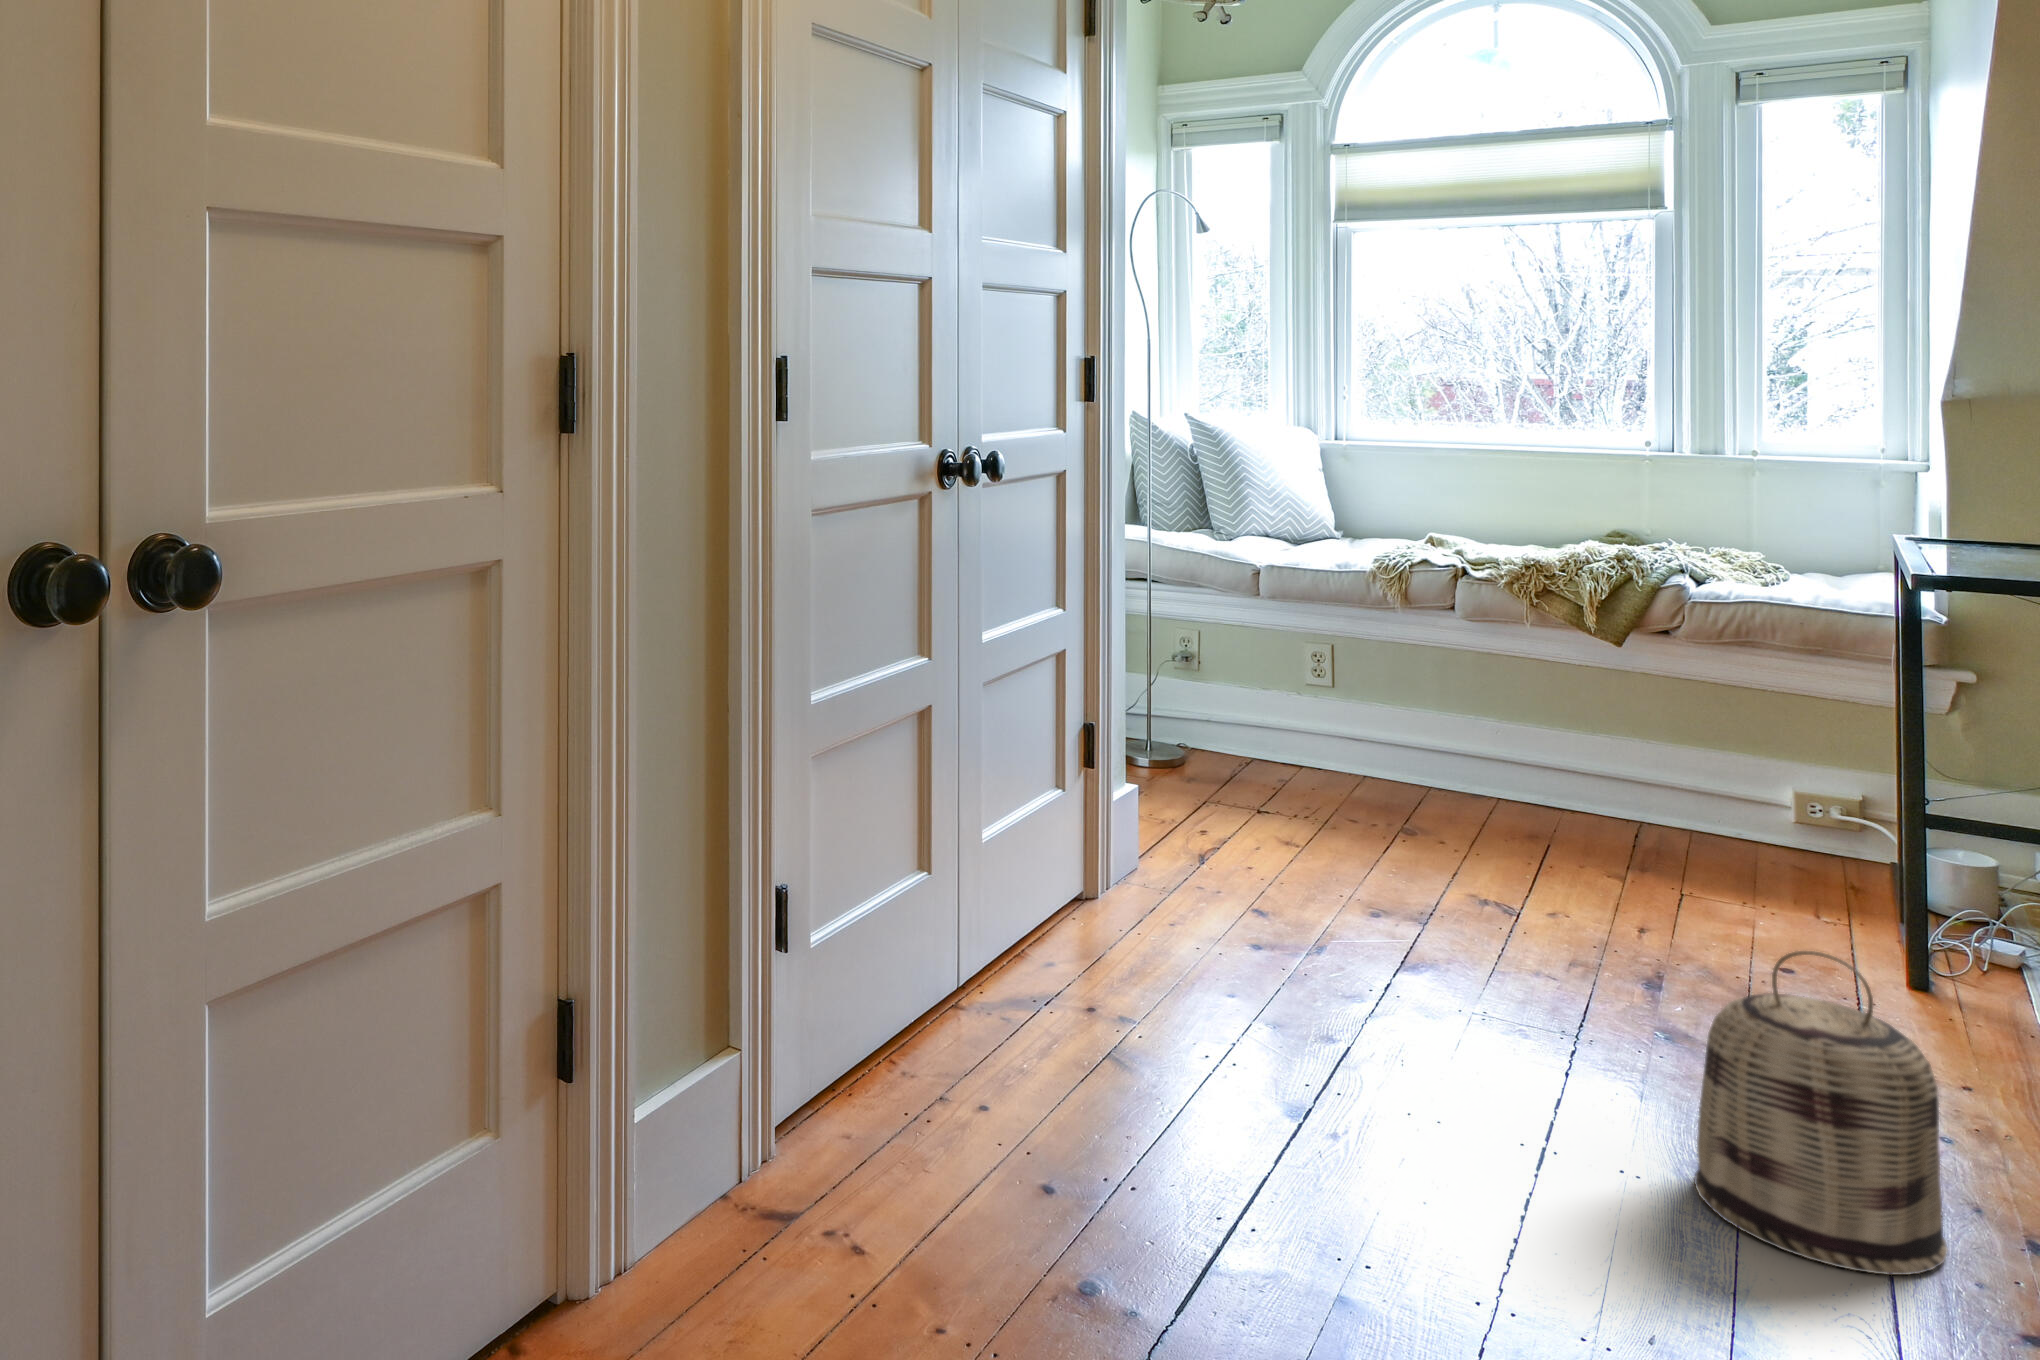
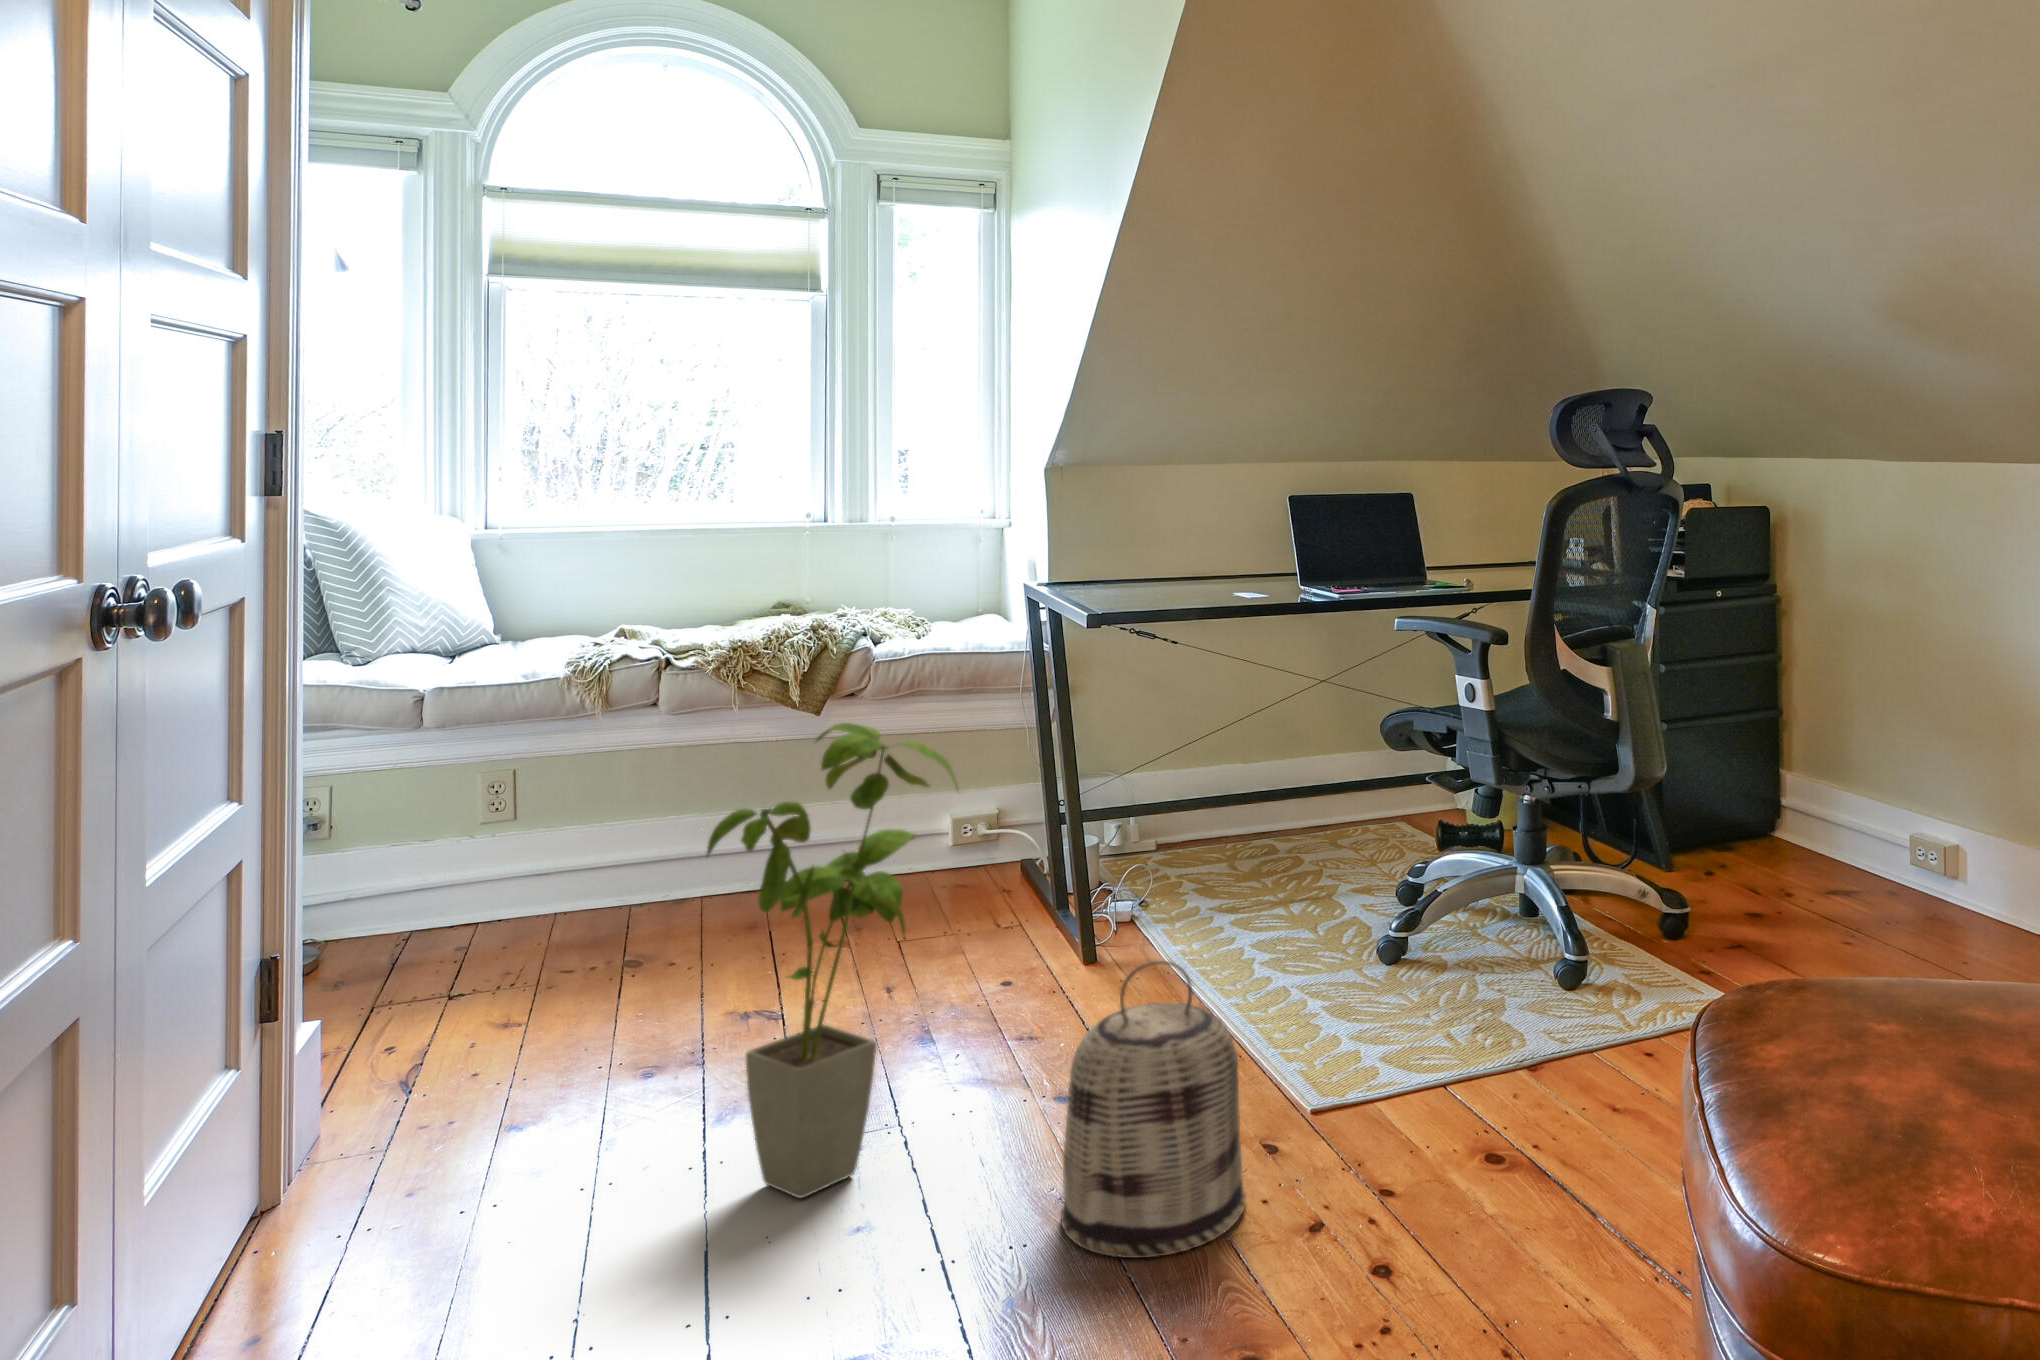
house plant: none [1375,637,1618,1052] -> present [707,723,957,1198]

